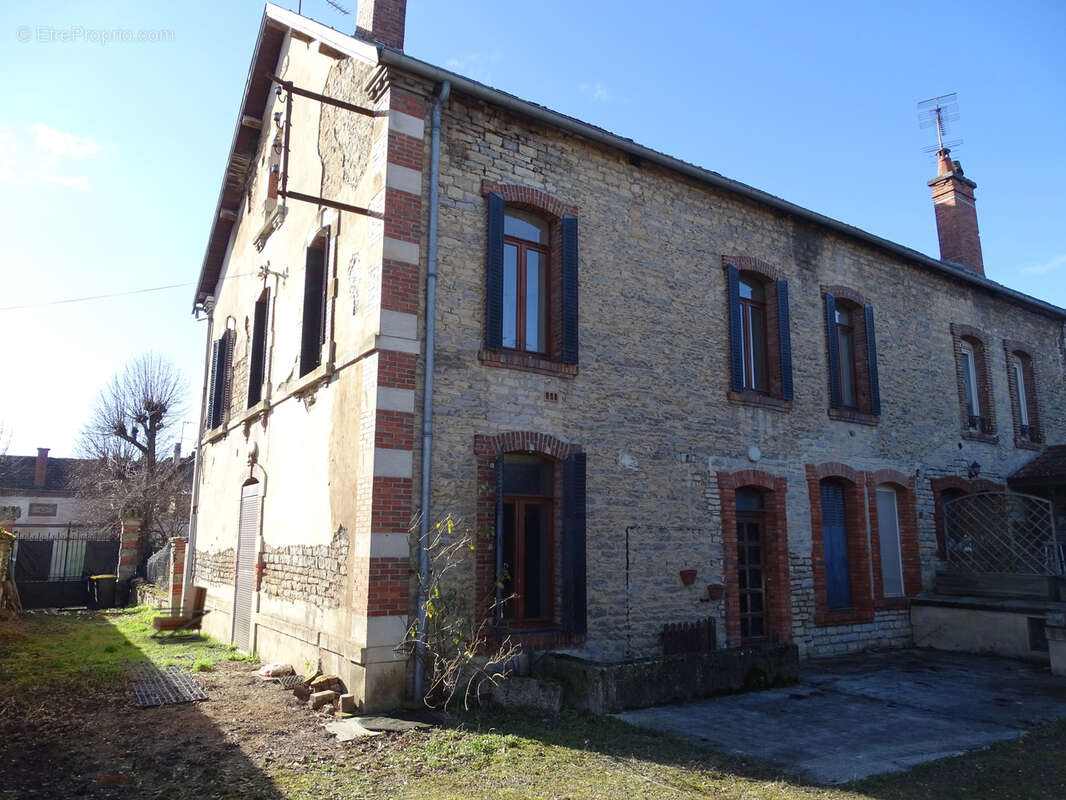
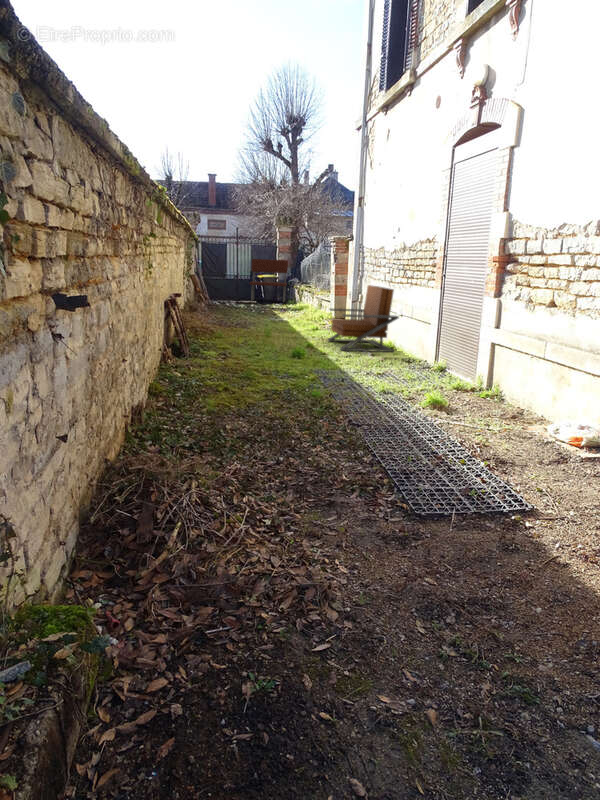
bench: none [79,561,129,609] -> present [249,259,288,302]

